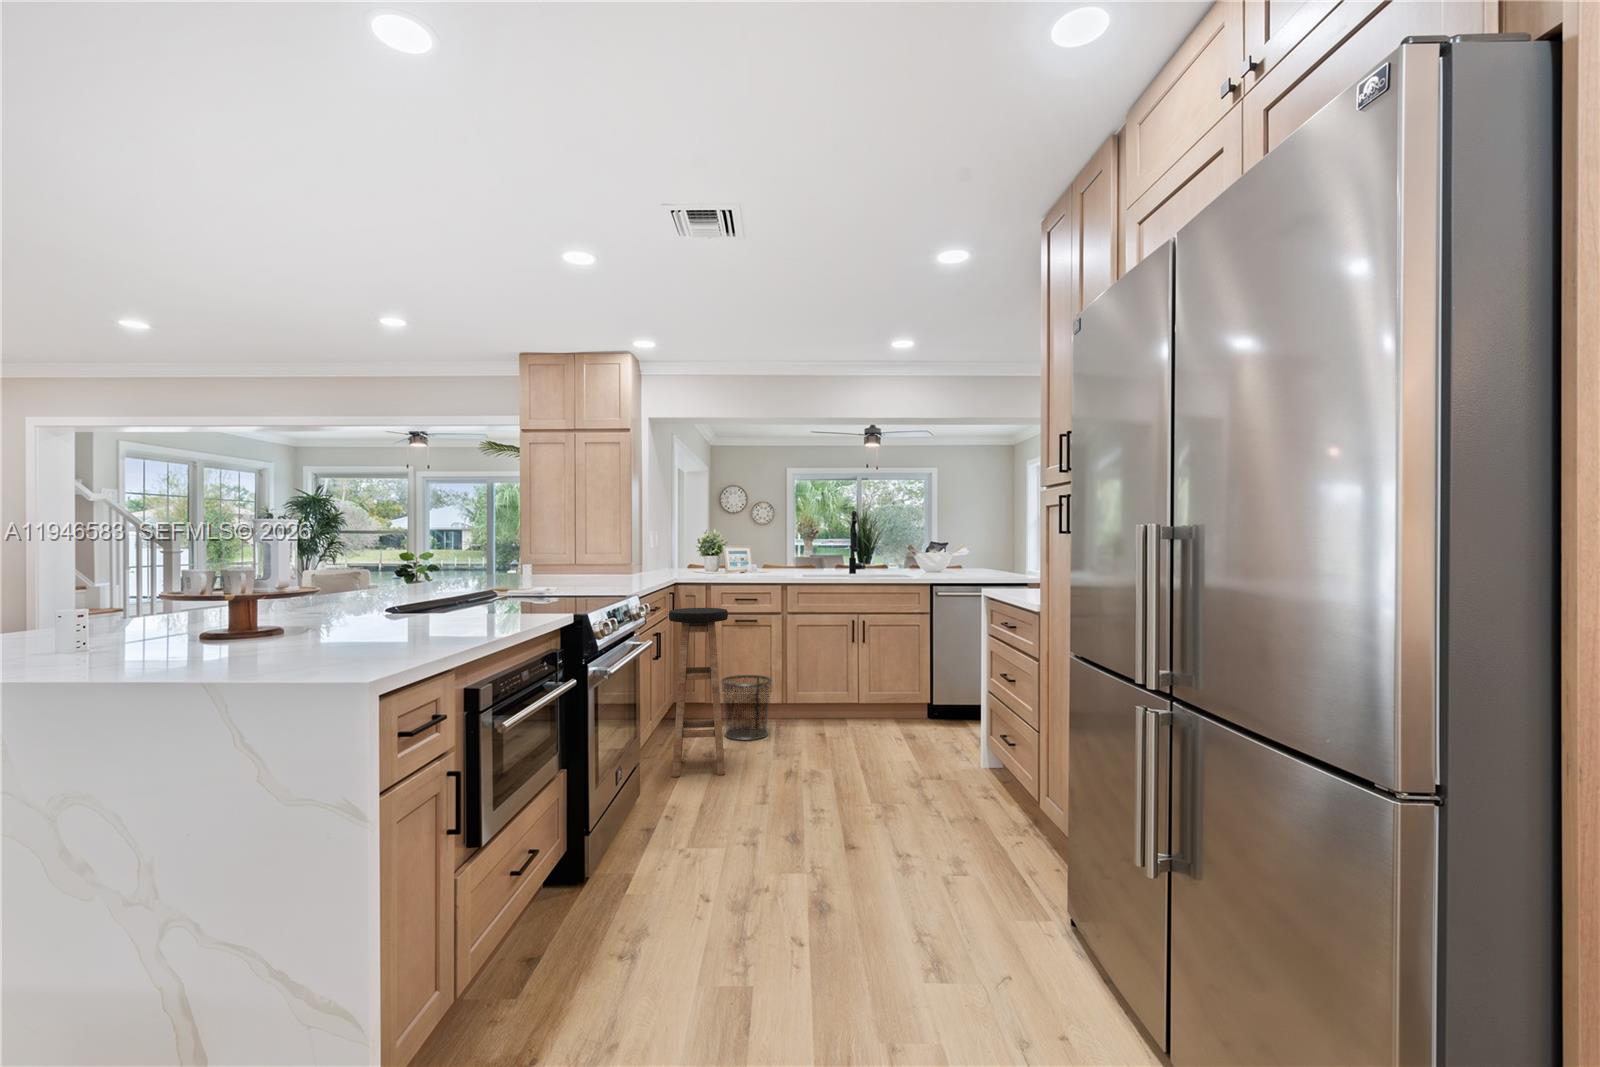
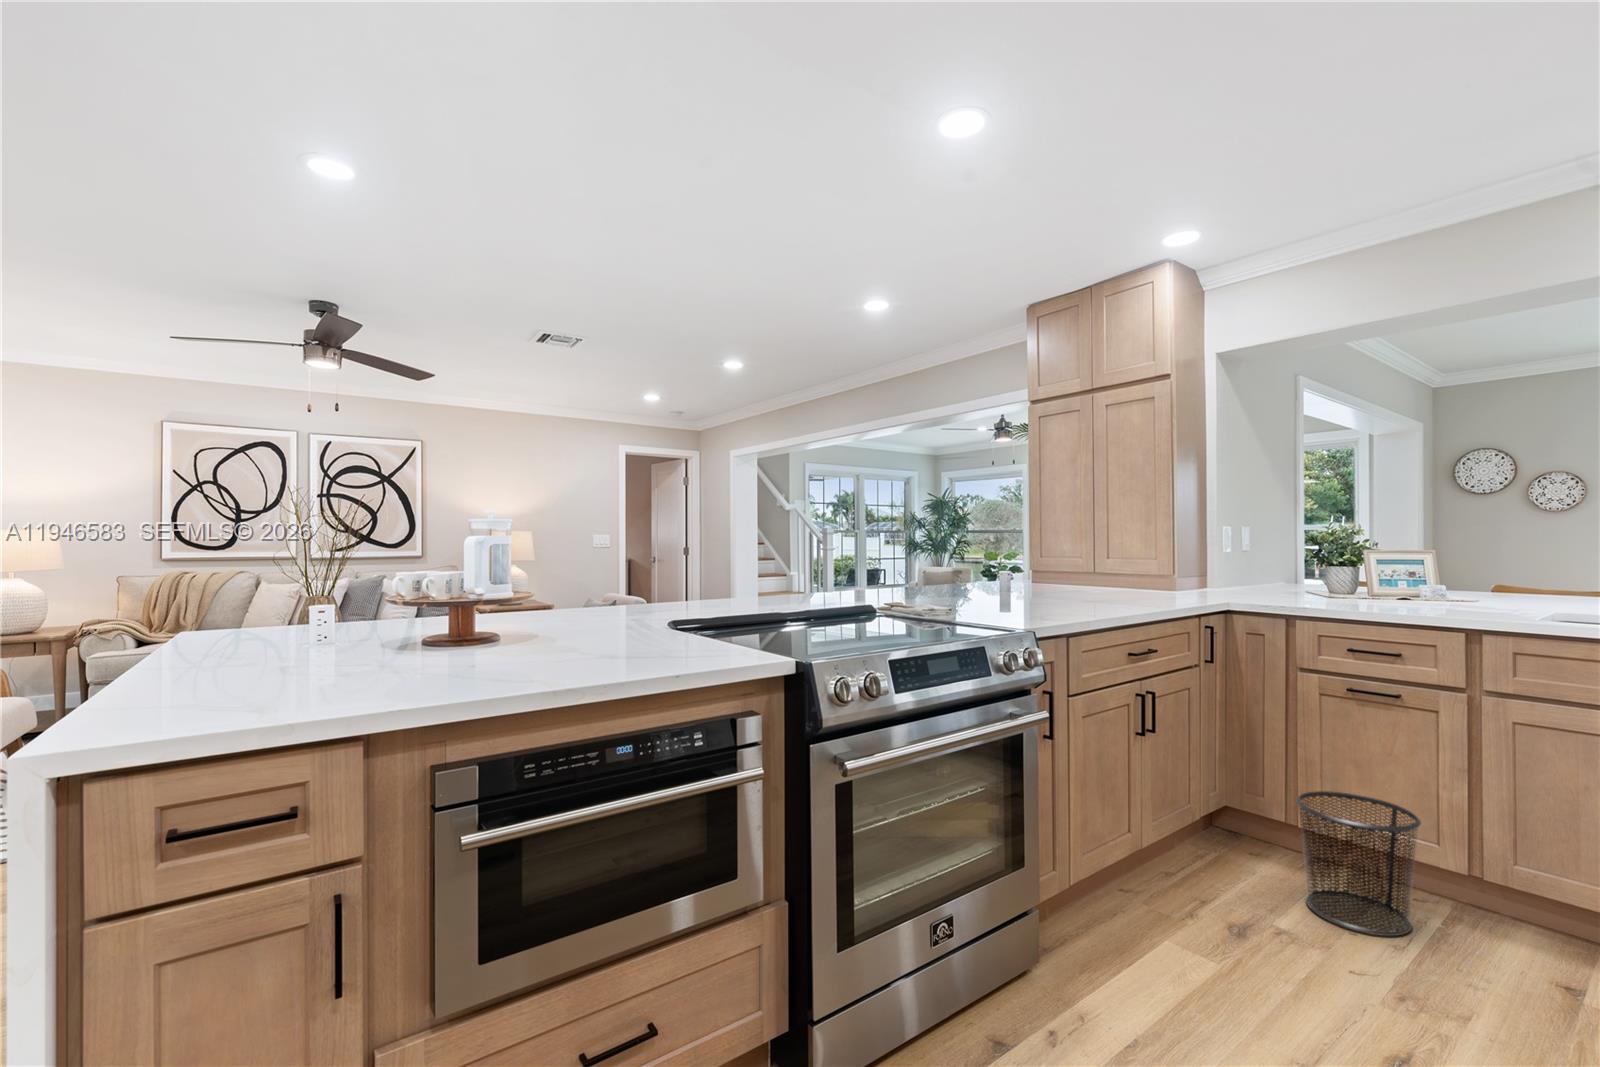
bar stool: present [669,608,728,777] -> none [1132,658,1264,994]

